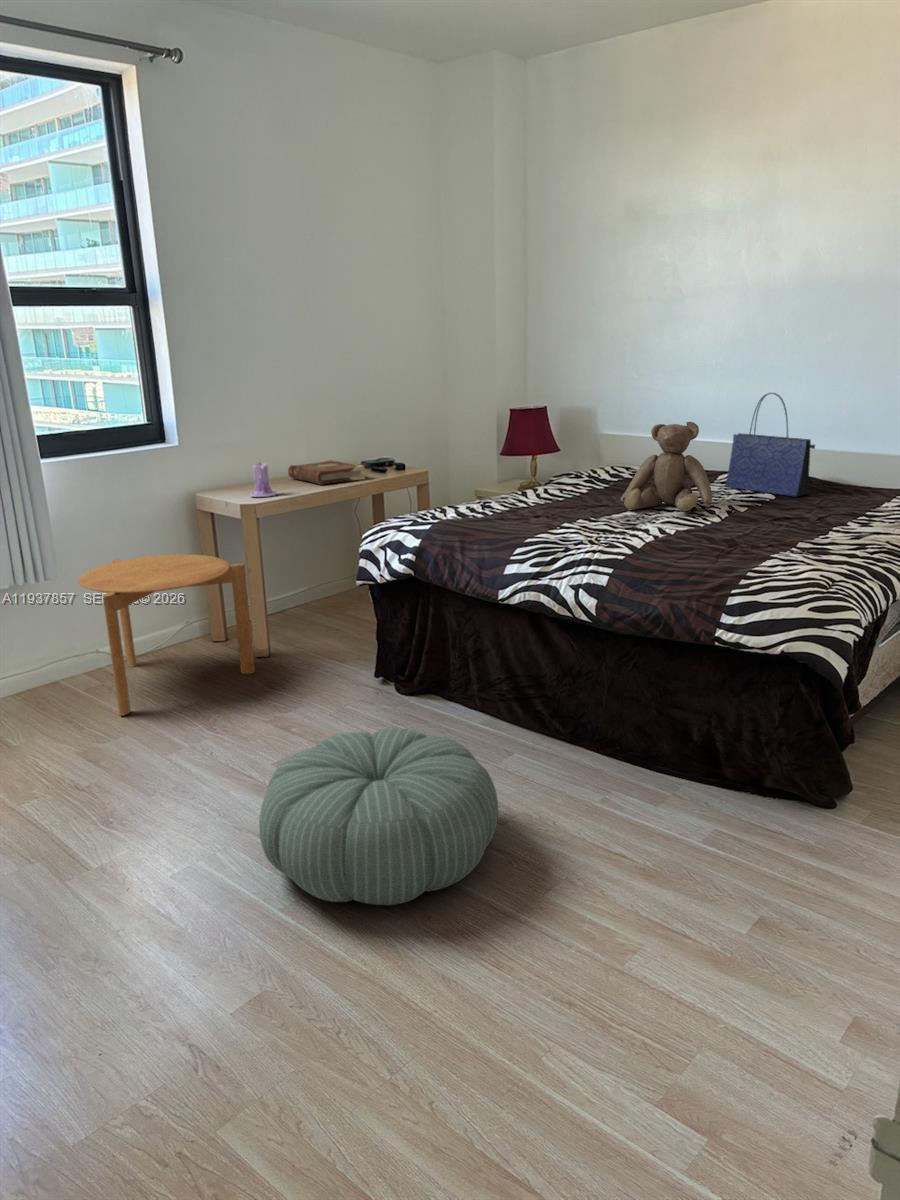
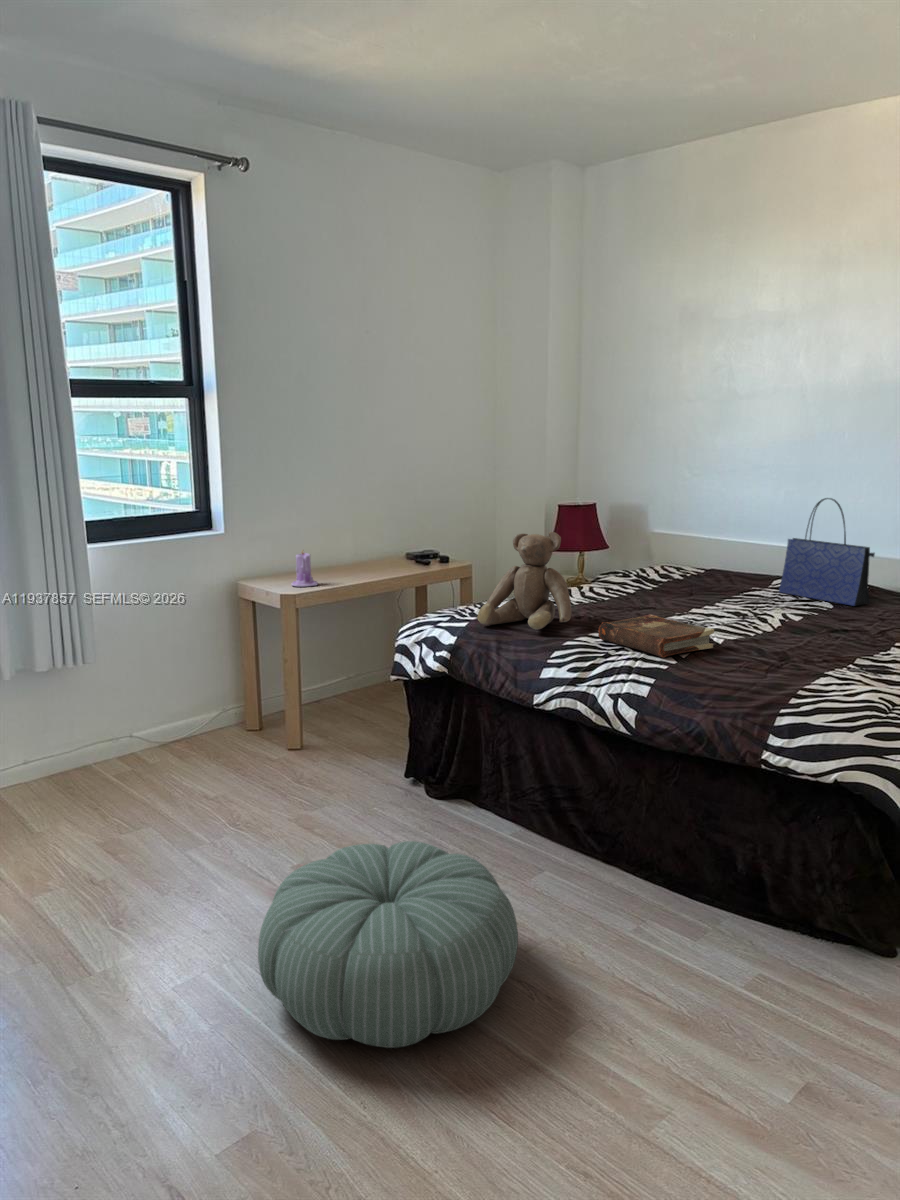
teddy bear: present [621,422,712,511] -> present [477,532,571,630]
book: present [288,460,365,485] -> present [598,614,714,658]
side table: present [78,554,255,716] -> none [113,641,285,805]

